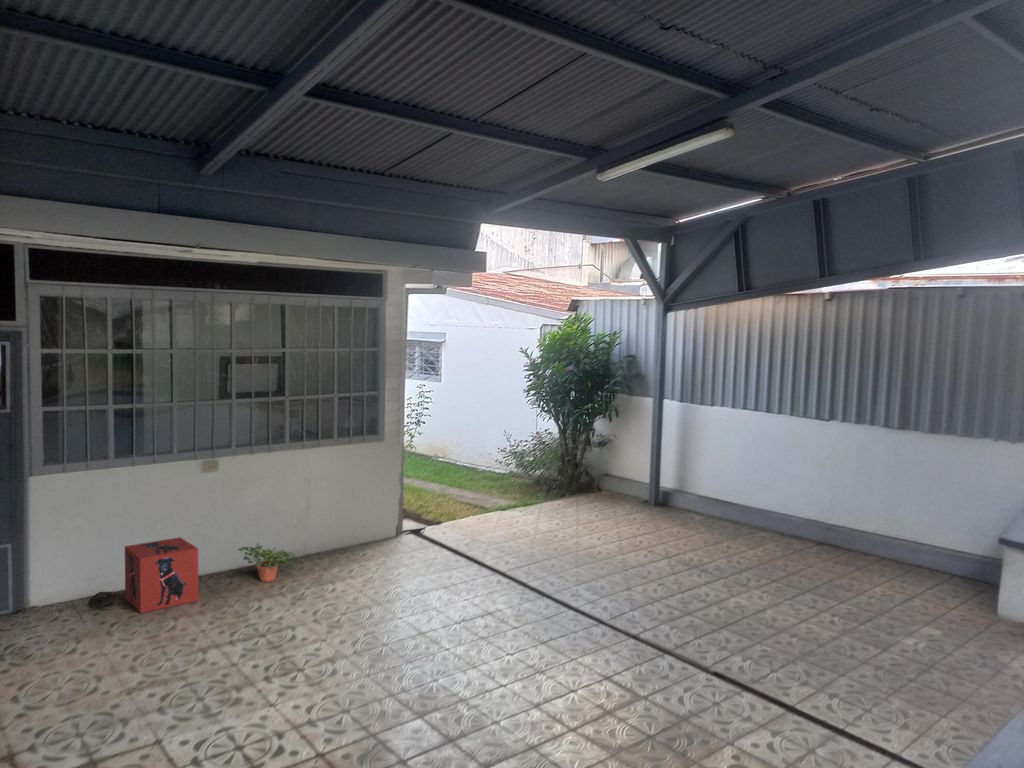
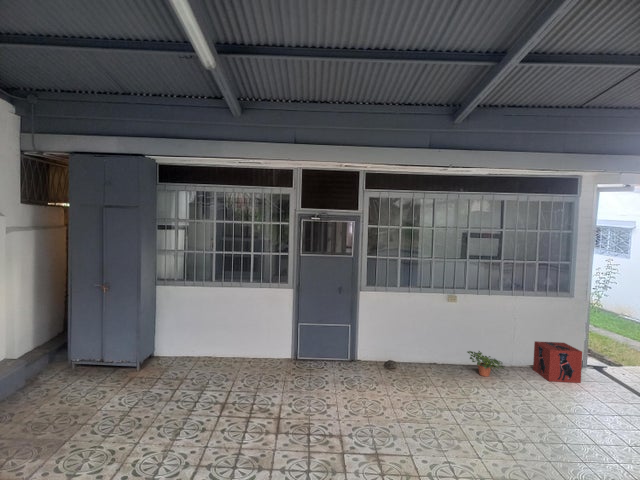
storage box: present [125,537,198,613] -> present [533,341,582,383]

